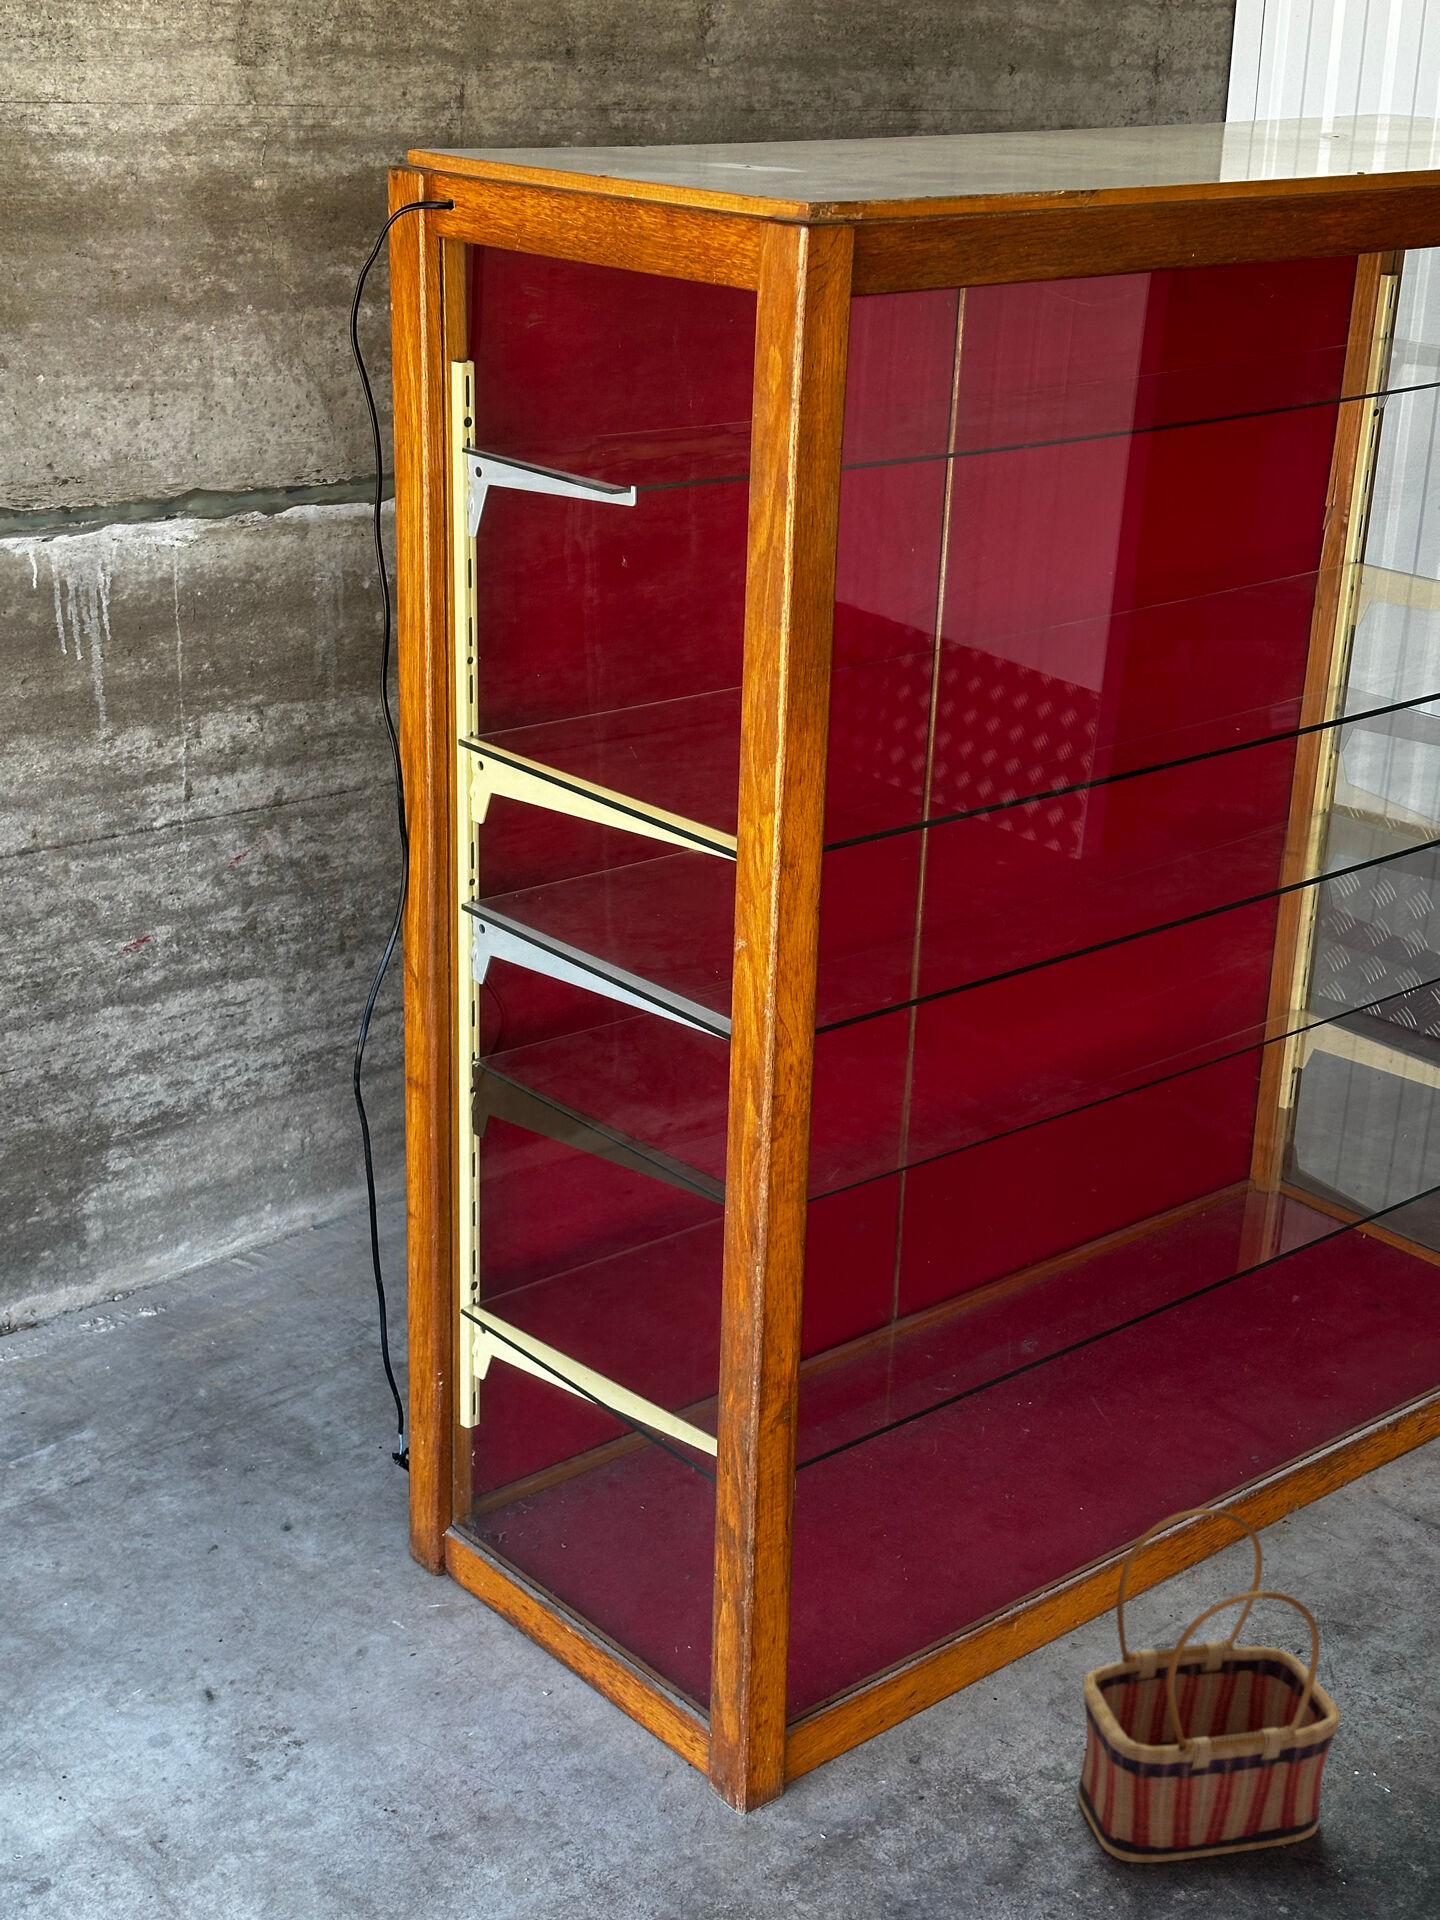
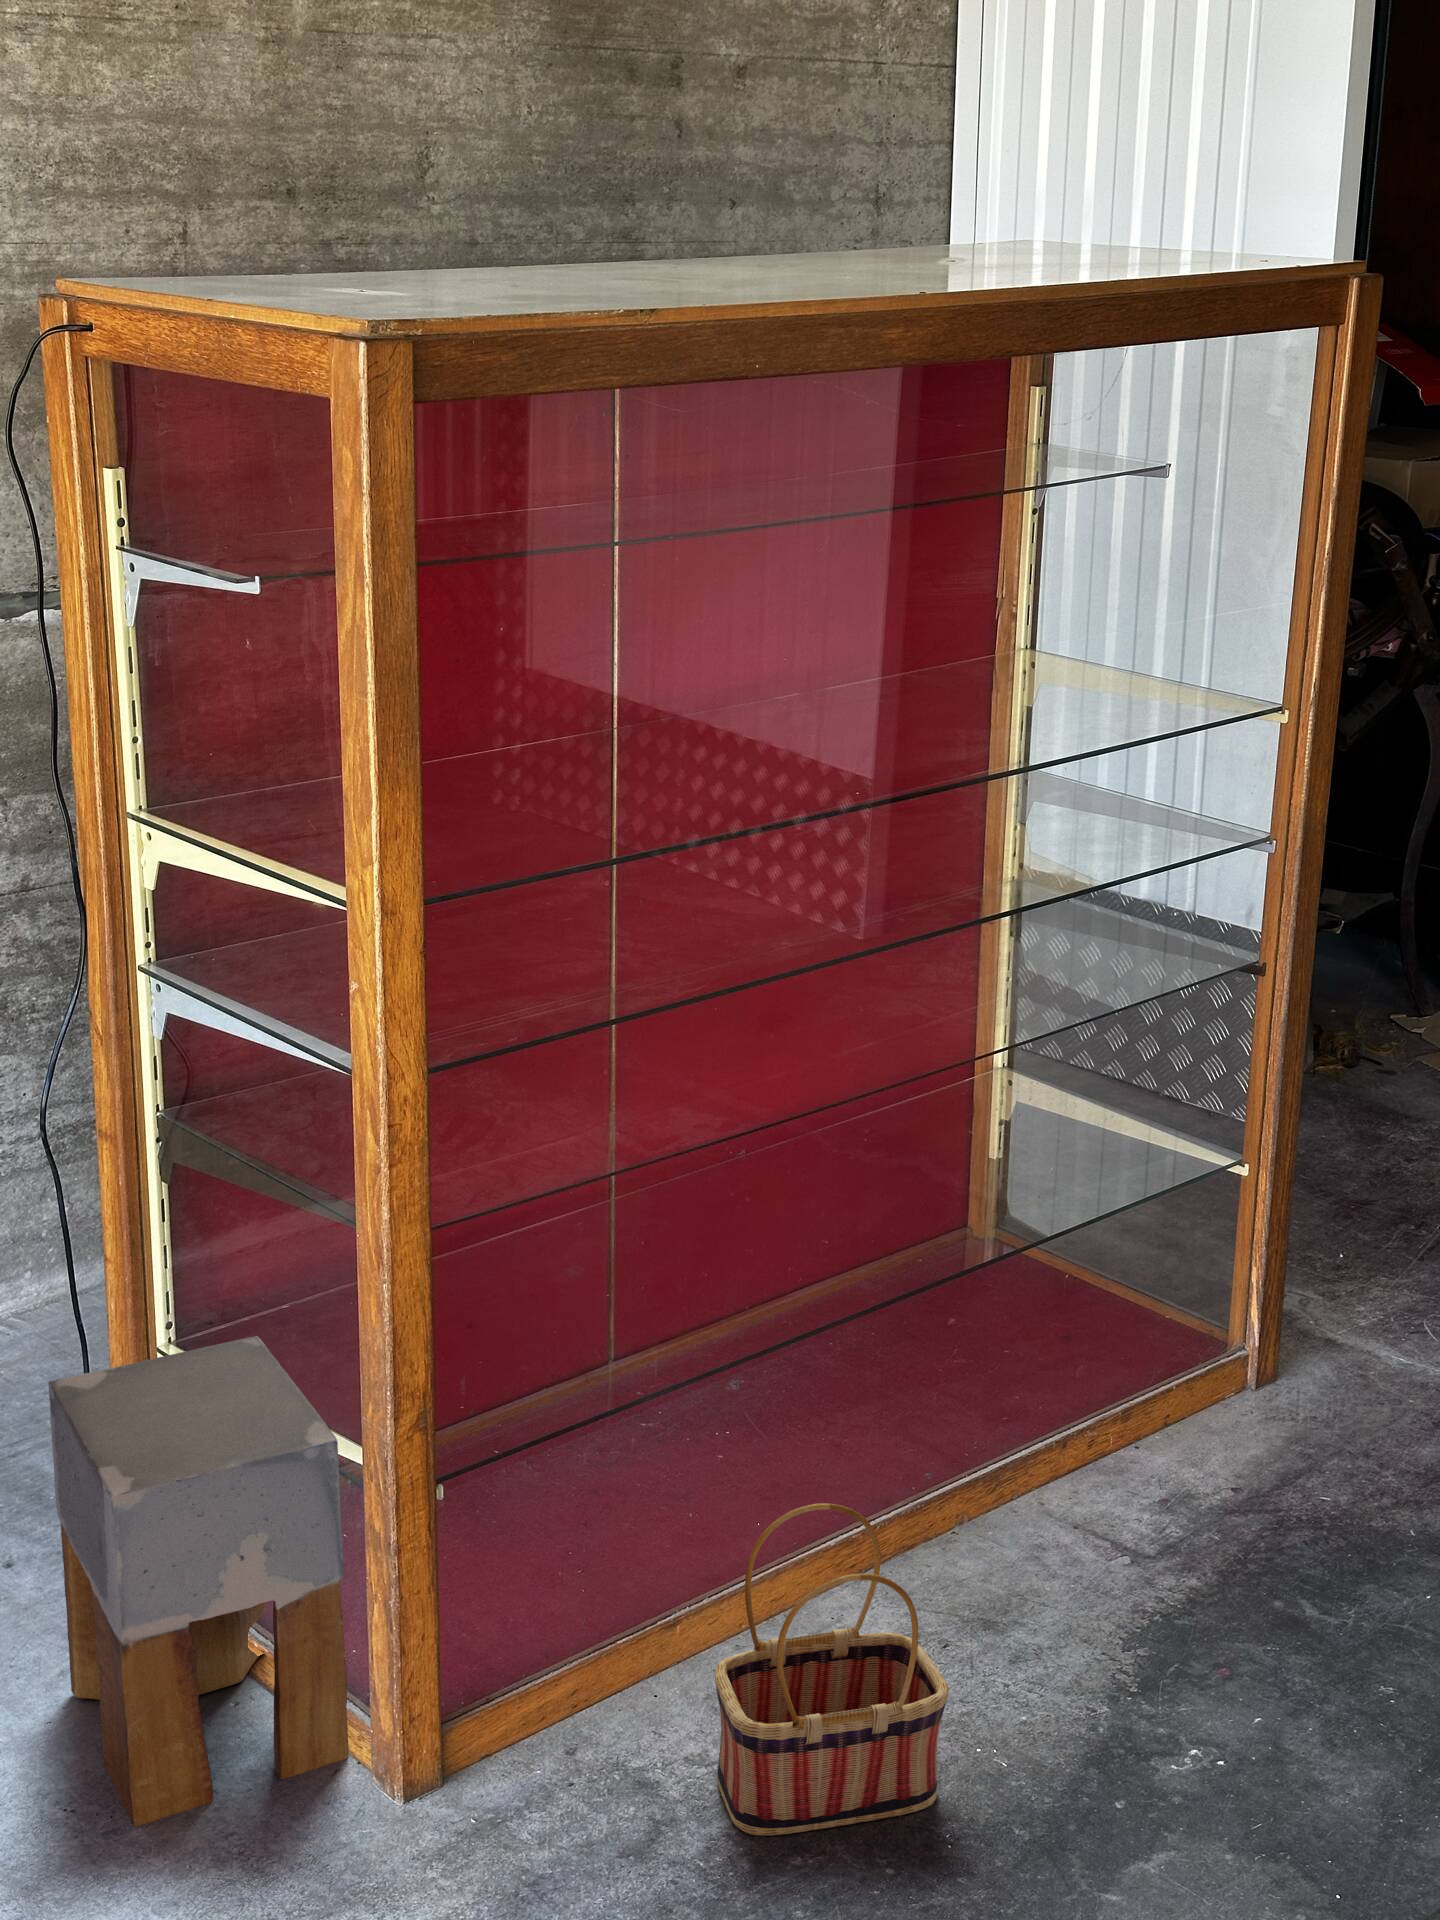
stool: none [366,1305,688,1828] -> present [48,1336,349,1827]

